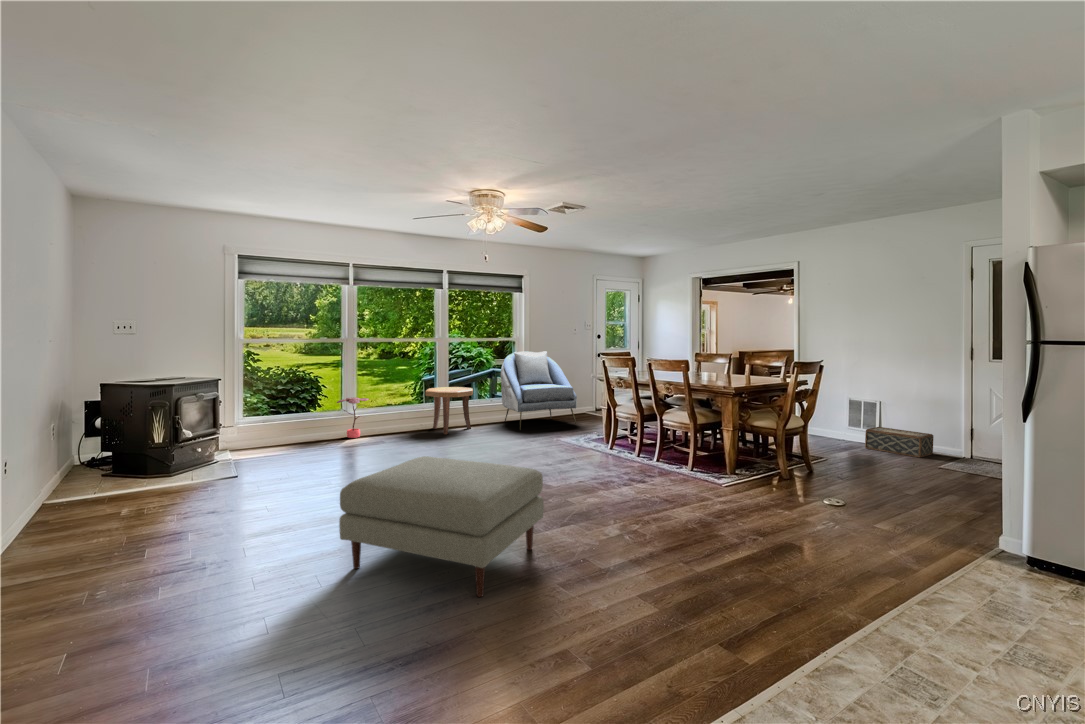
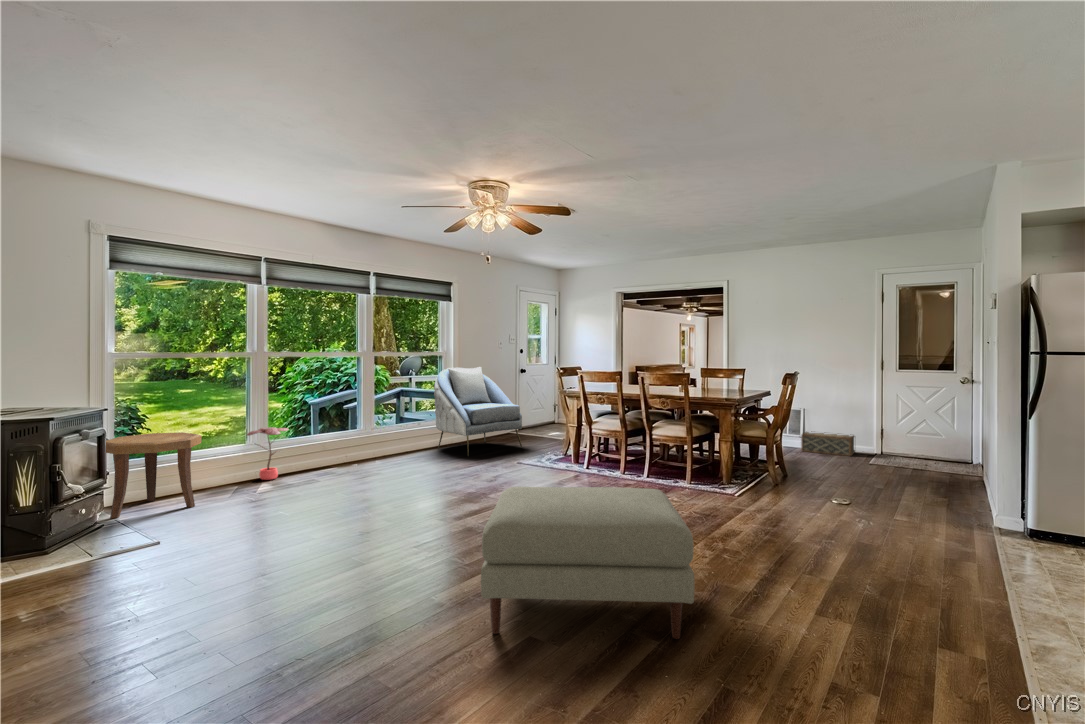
side table: present [426,387,473,434] -> present [106,432,202,519]

